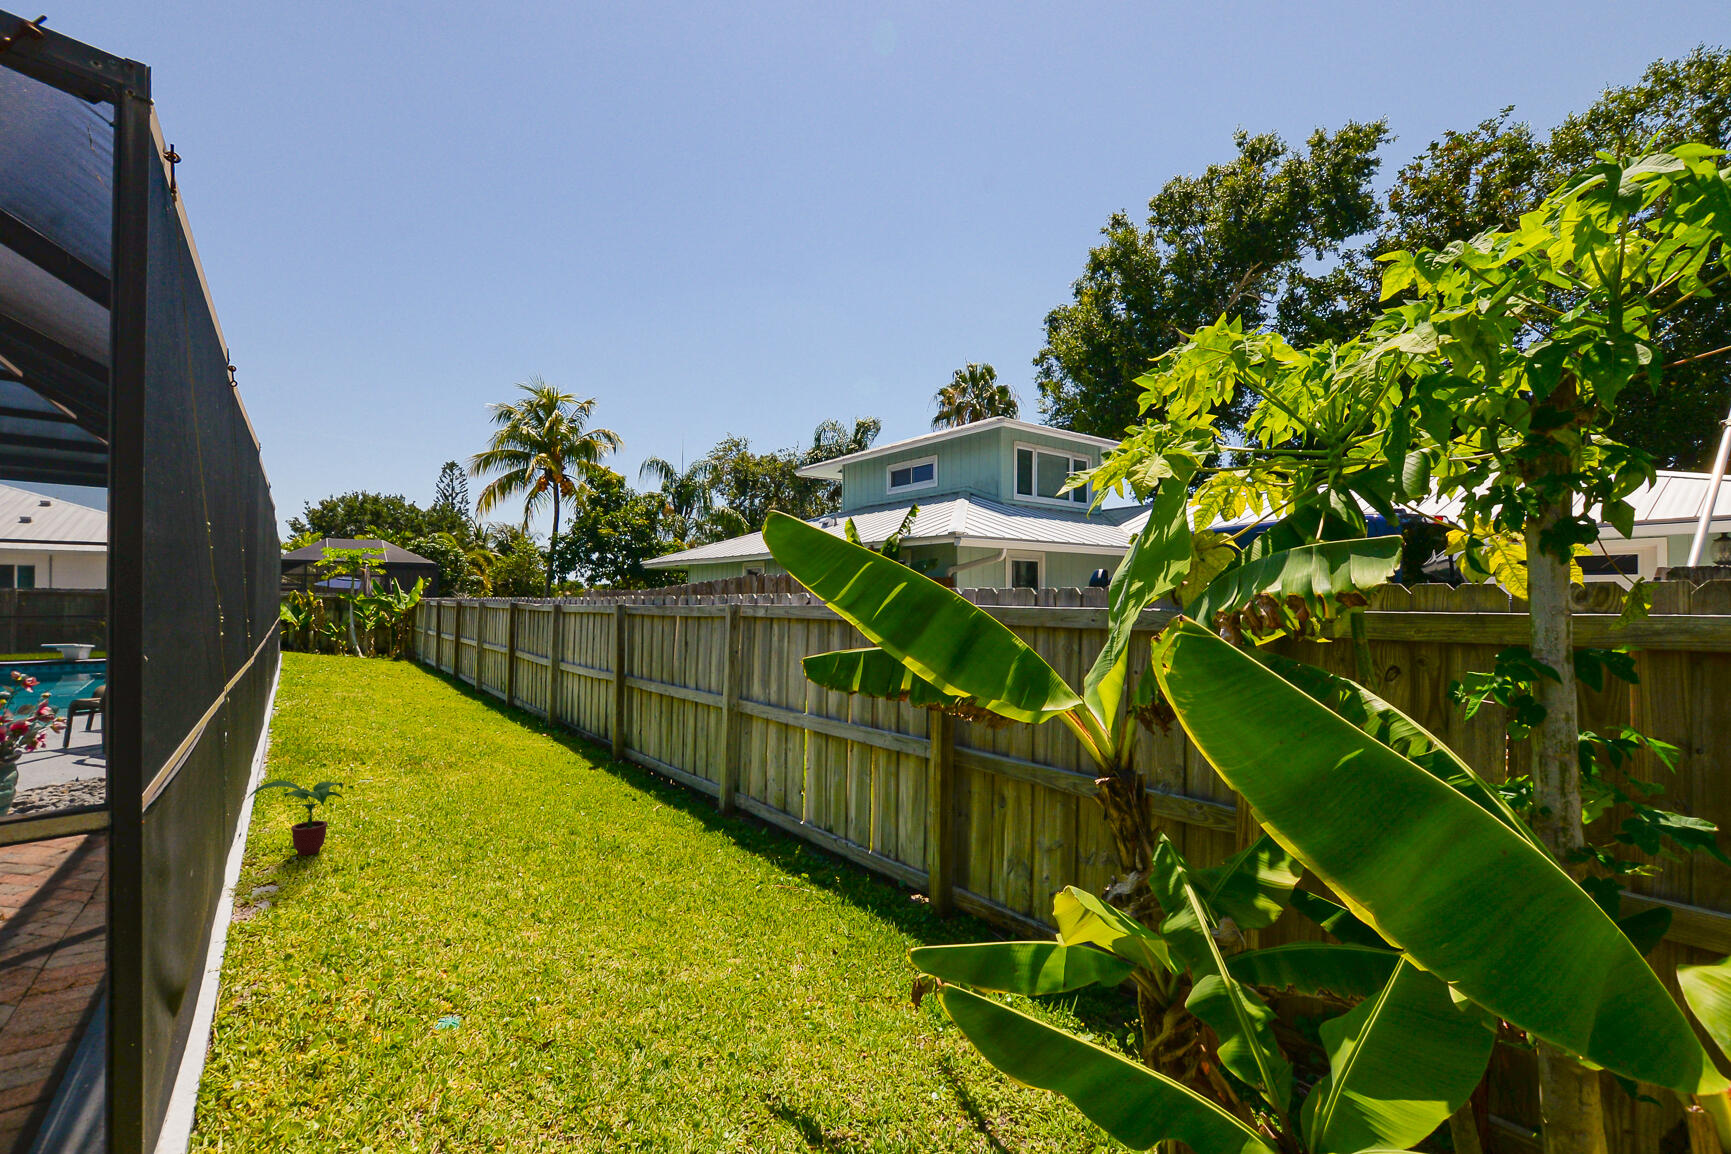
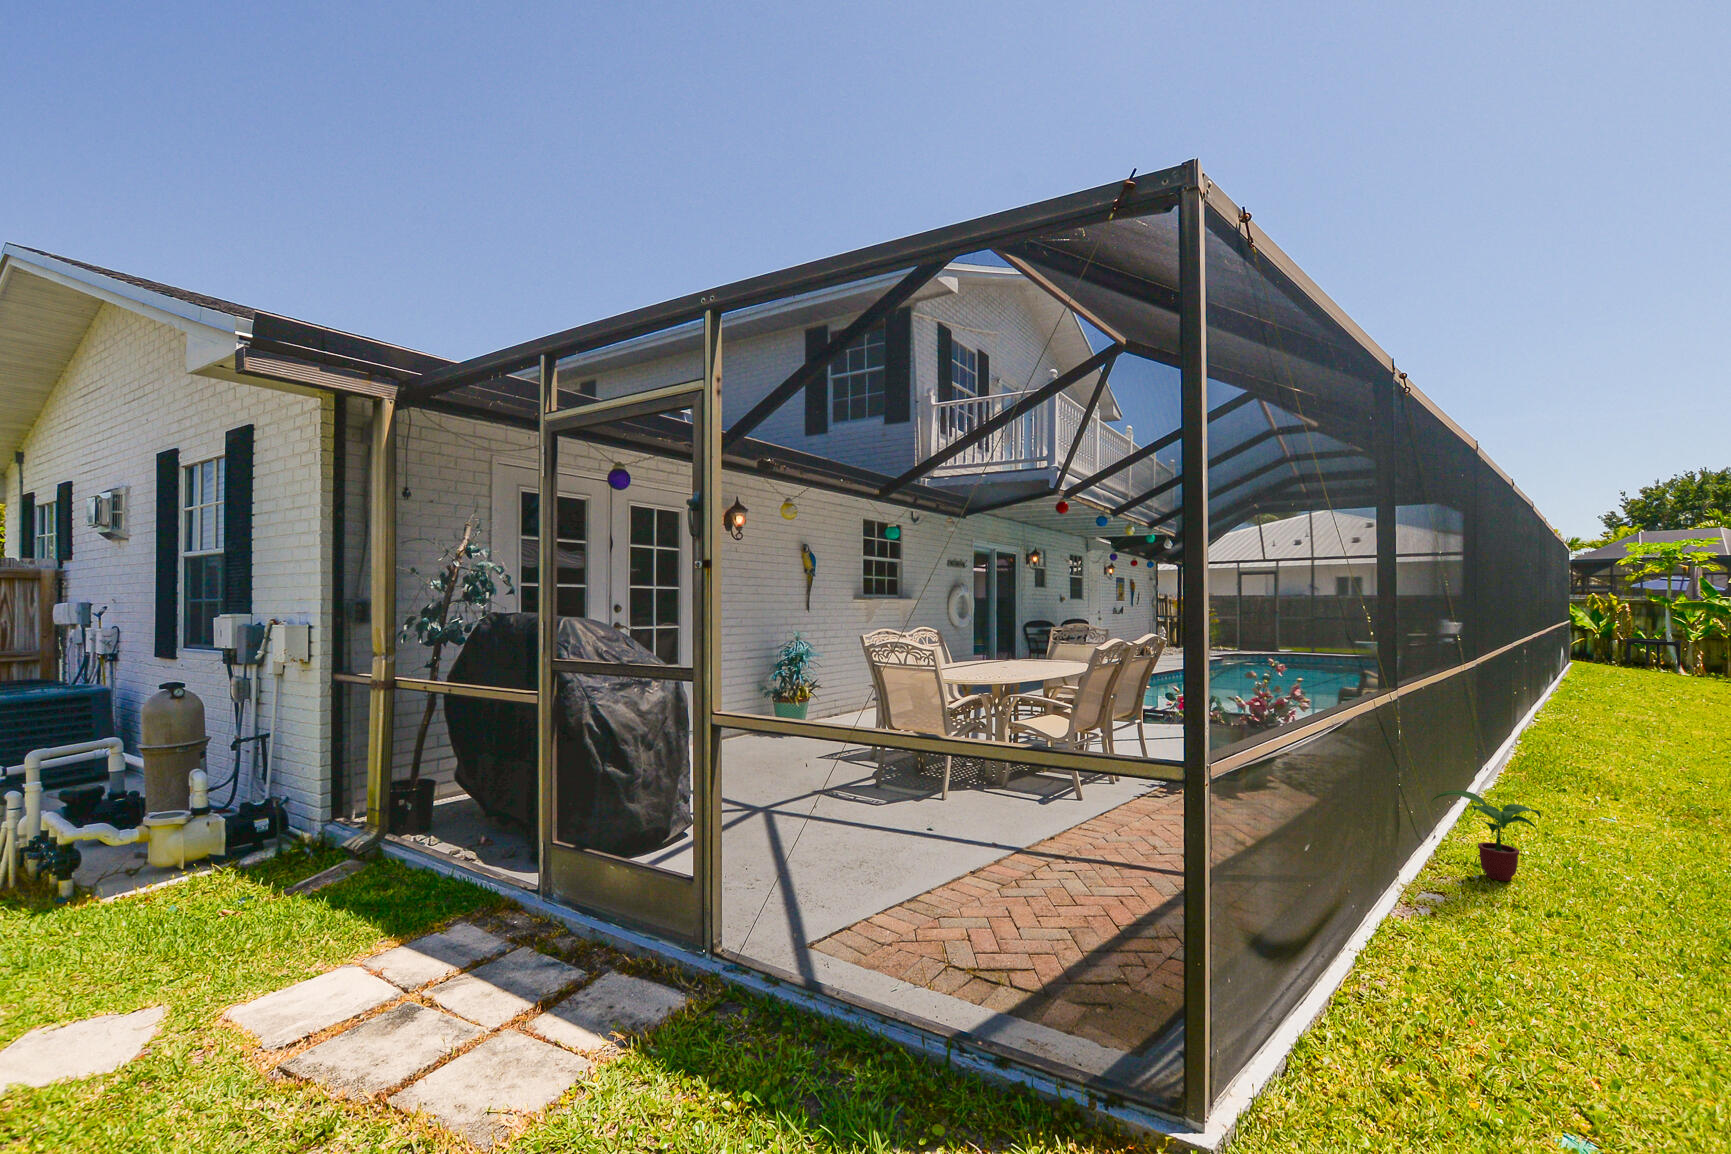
round table: none [320,629,363,652] -> present [1624,638,1683,666]

